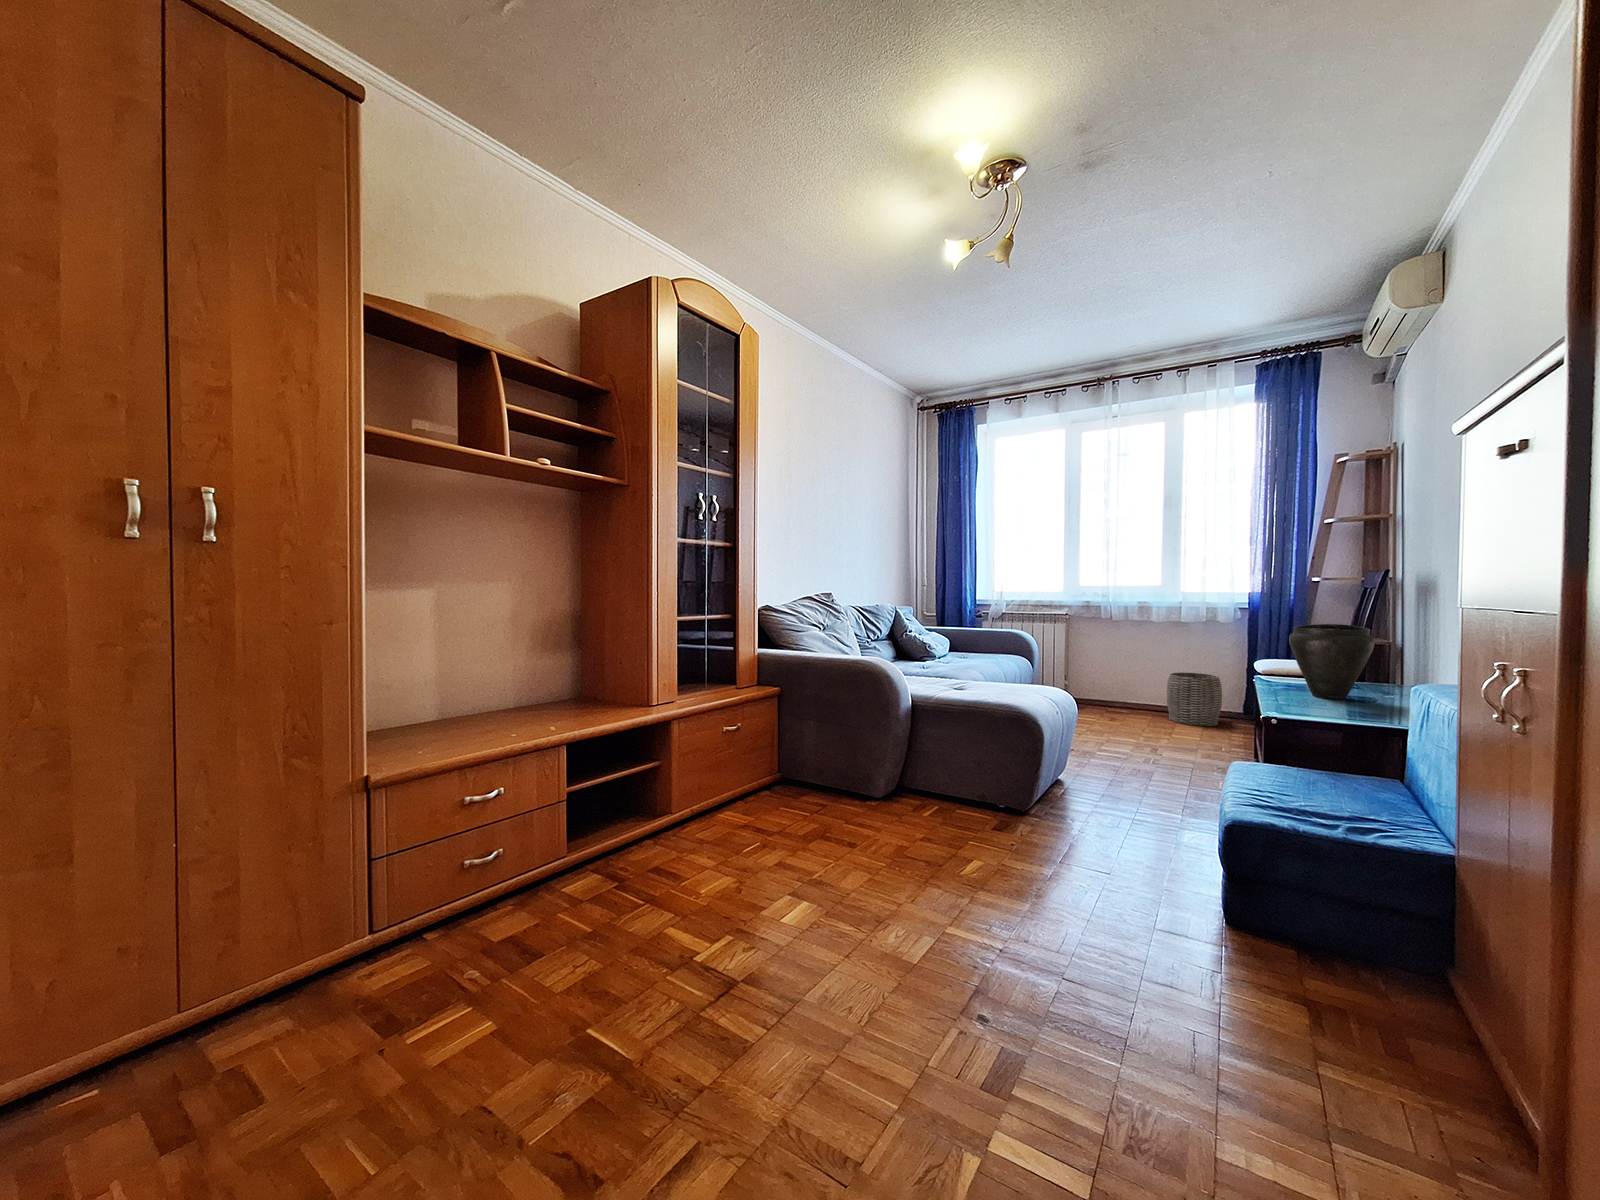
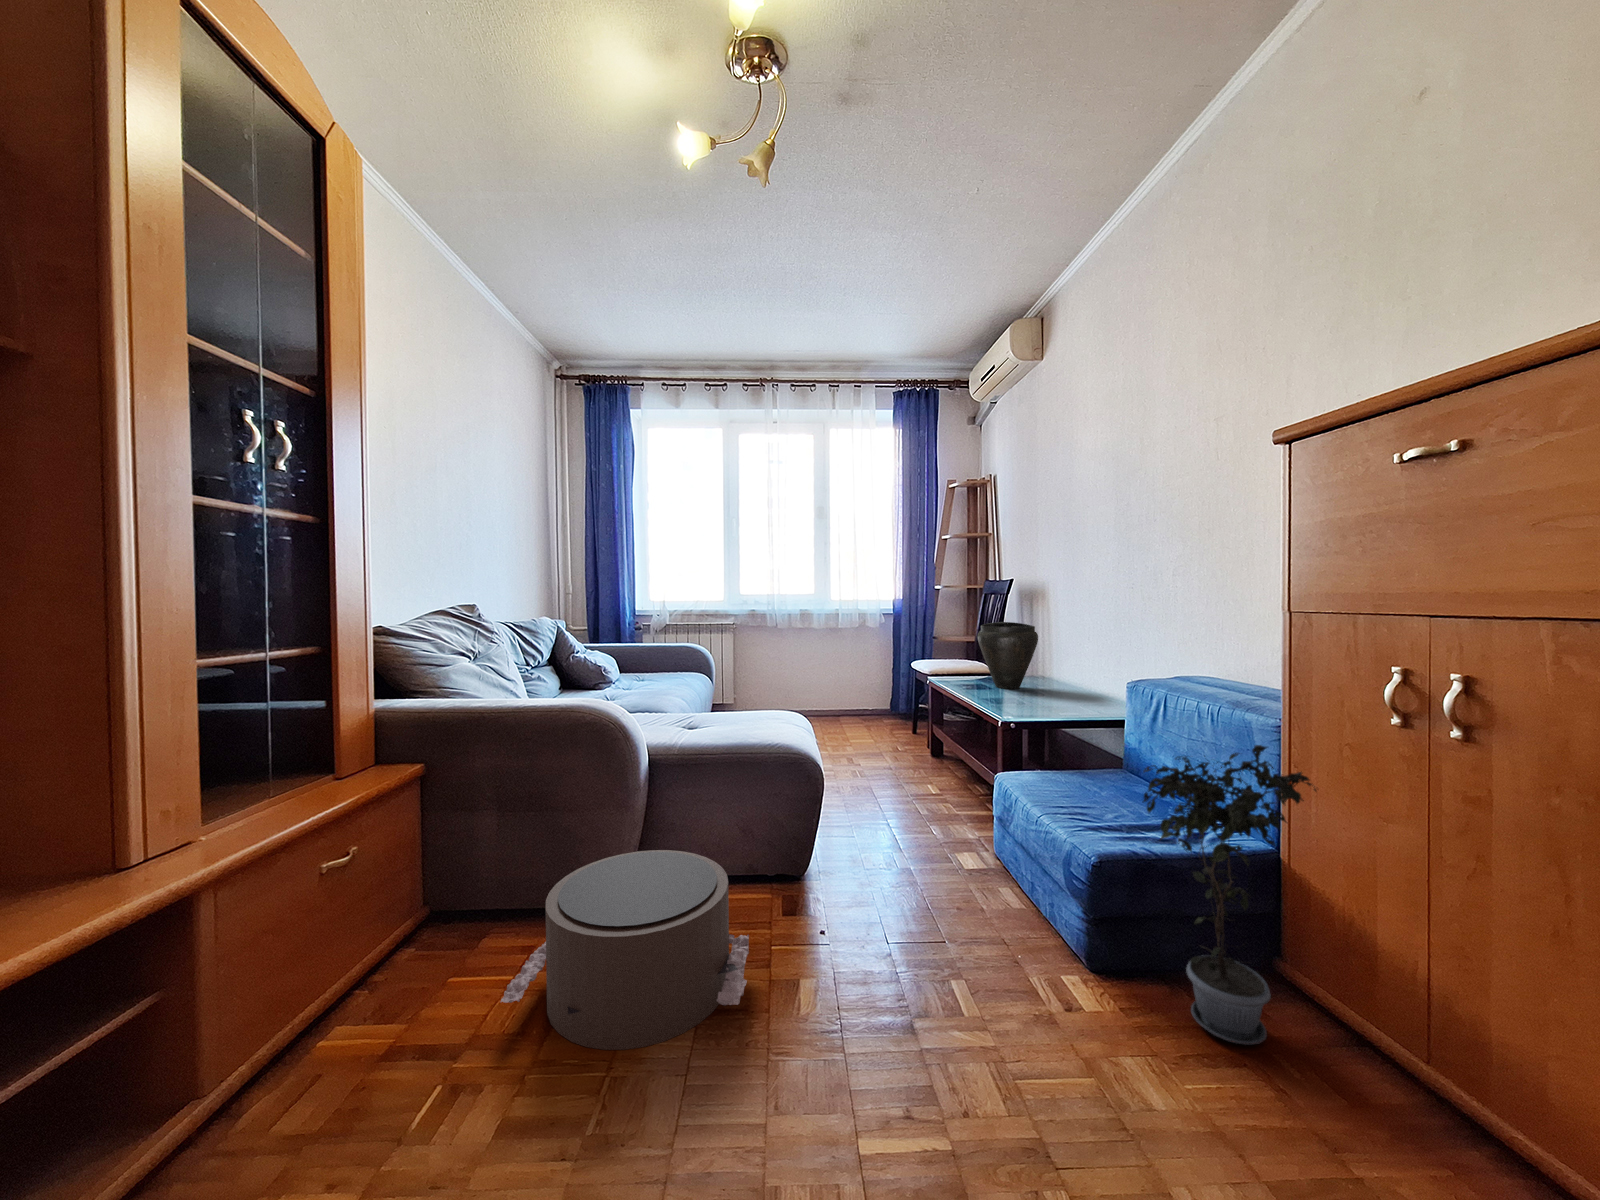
woven basket: present [1167,672,1222,726] -> none [829,673,872,723]
potted plant: none [1214,742,1460,1022] -> present [1144,745,1316,1045]
pouf: none [792,759,944,862] -> present [501,850,749,1050]

